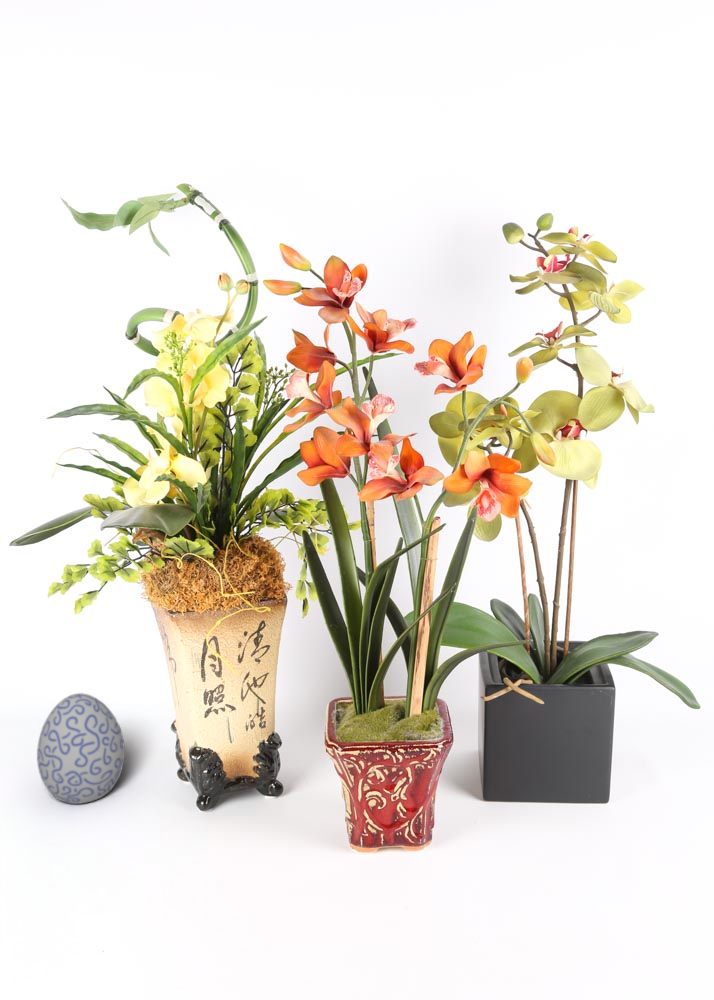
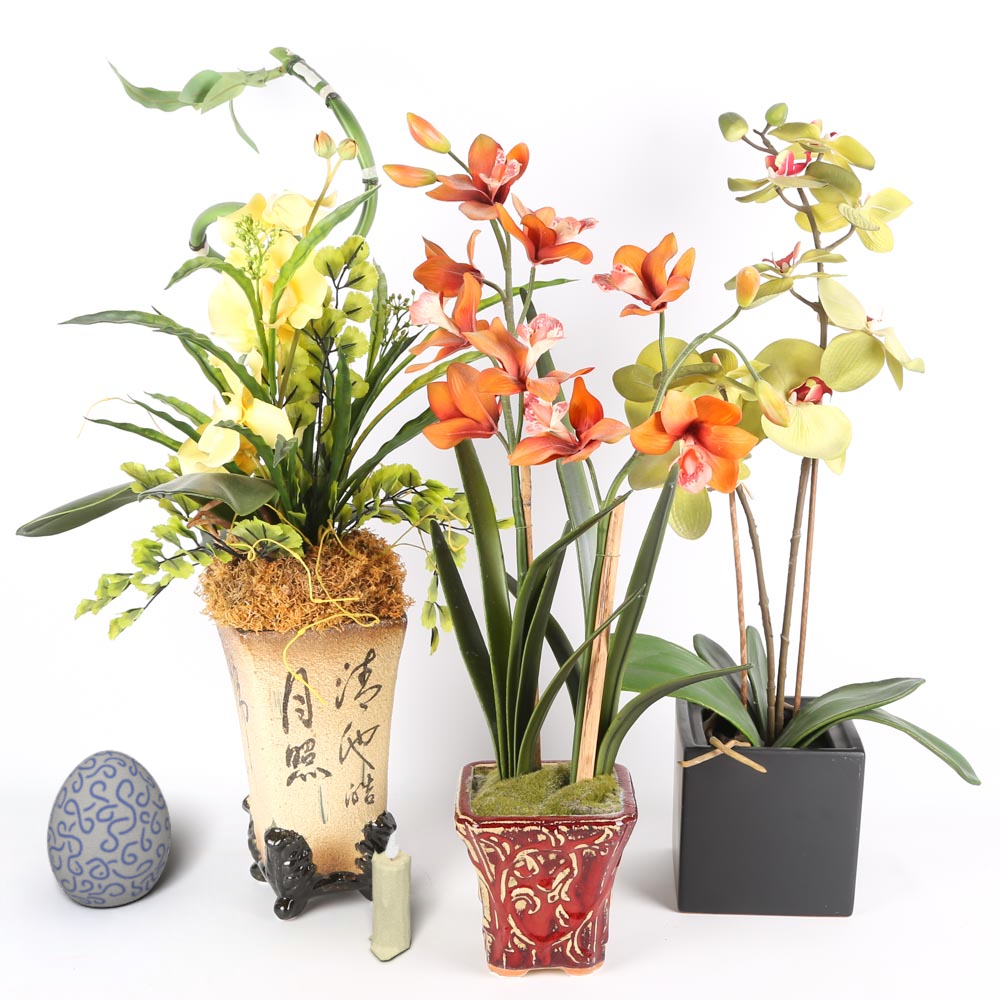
candle: none [266,751,295,841] -> present [369,831,411,960]

